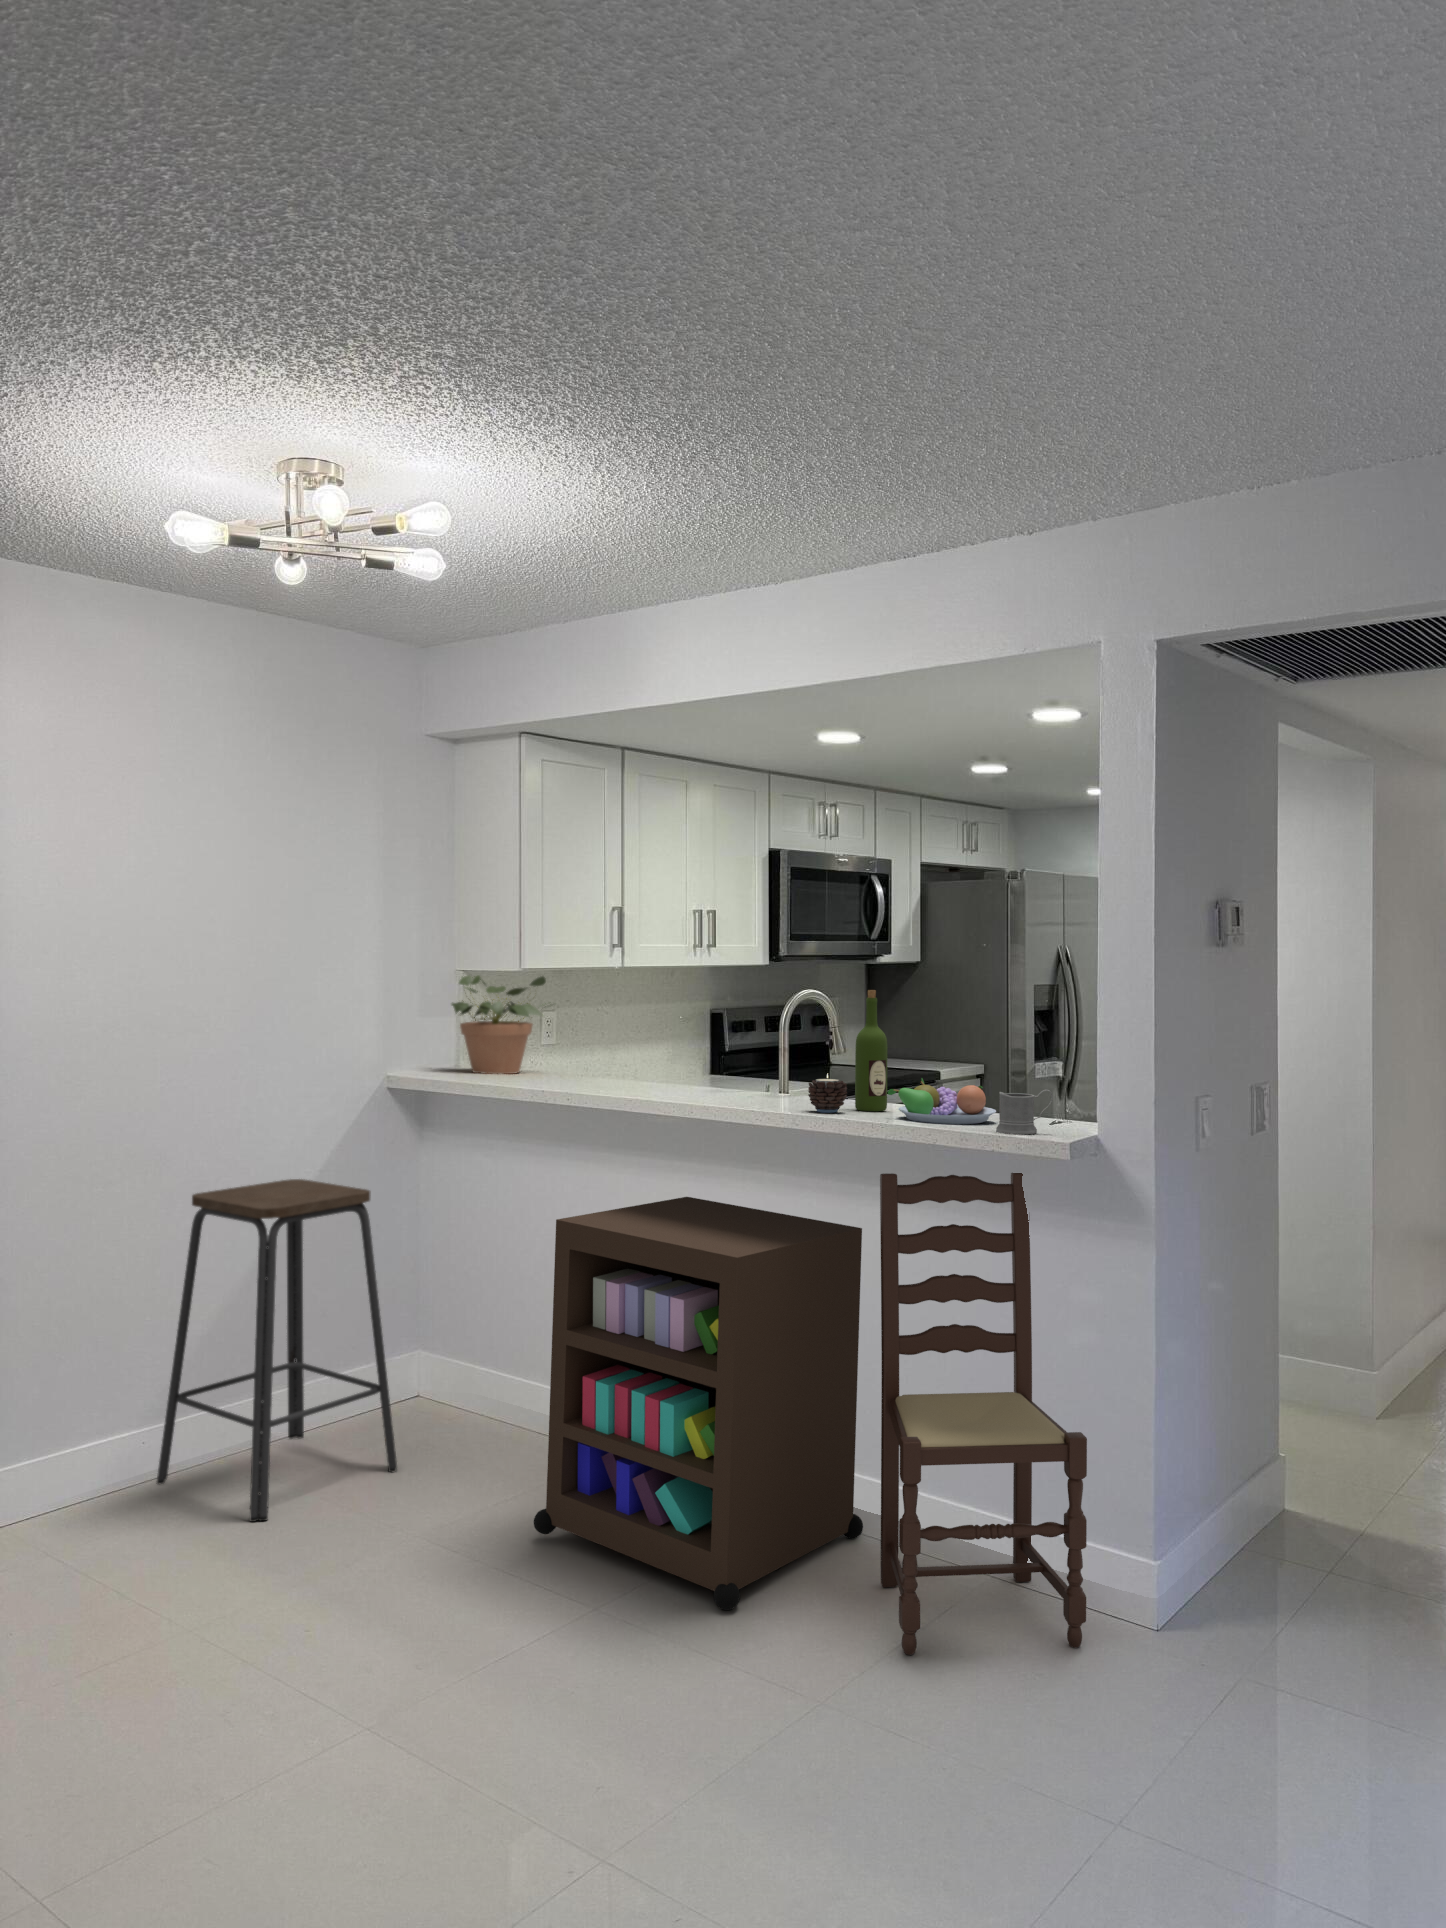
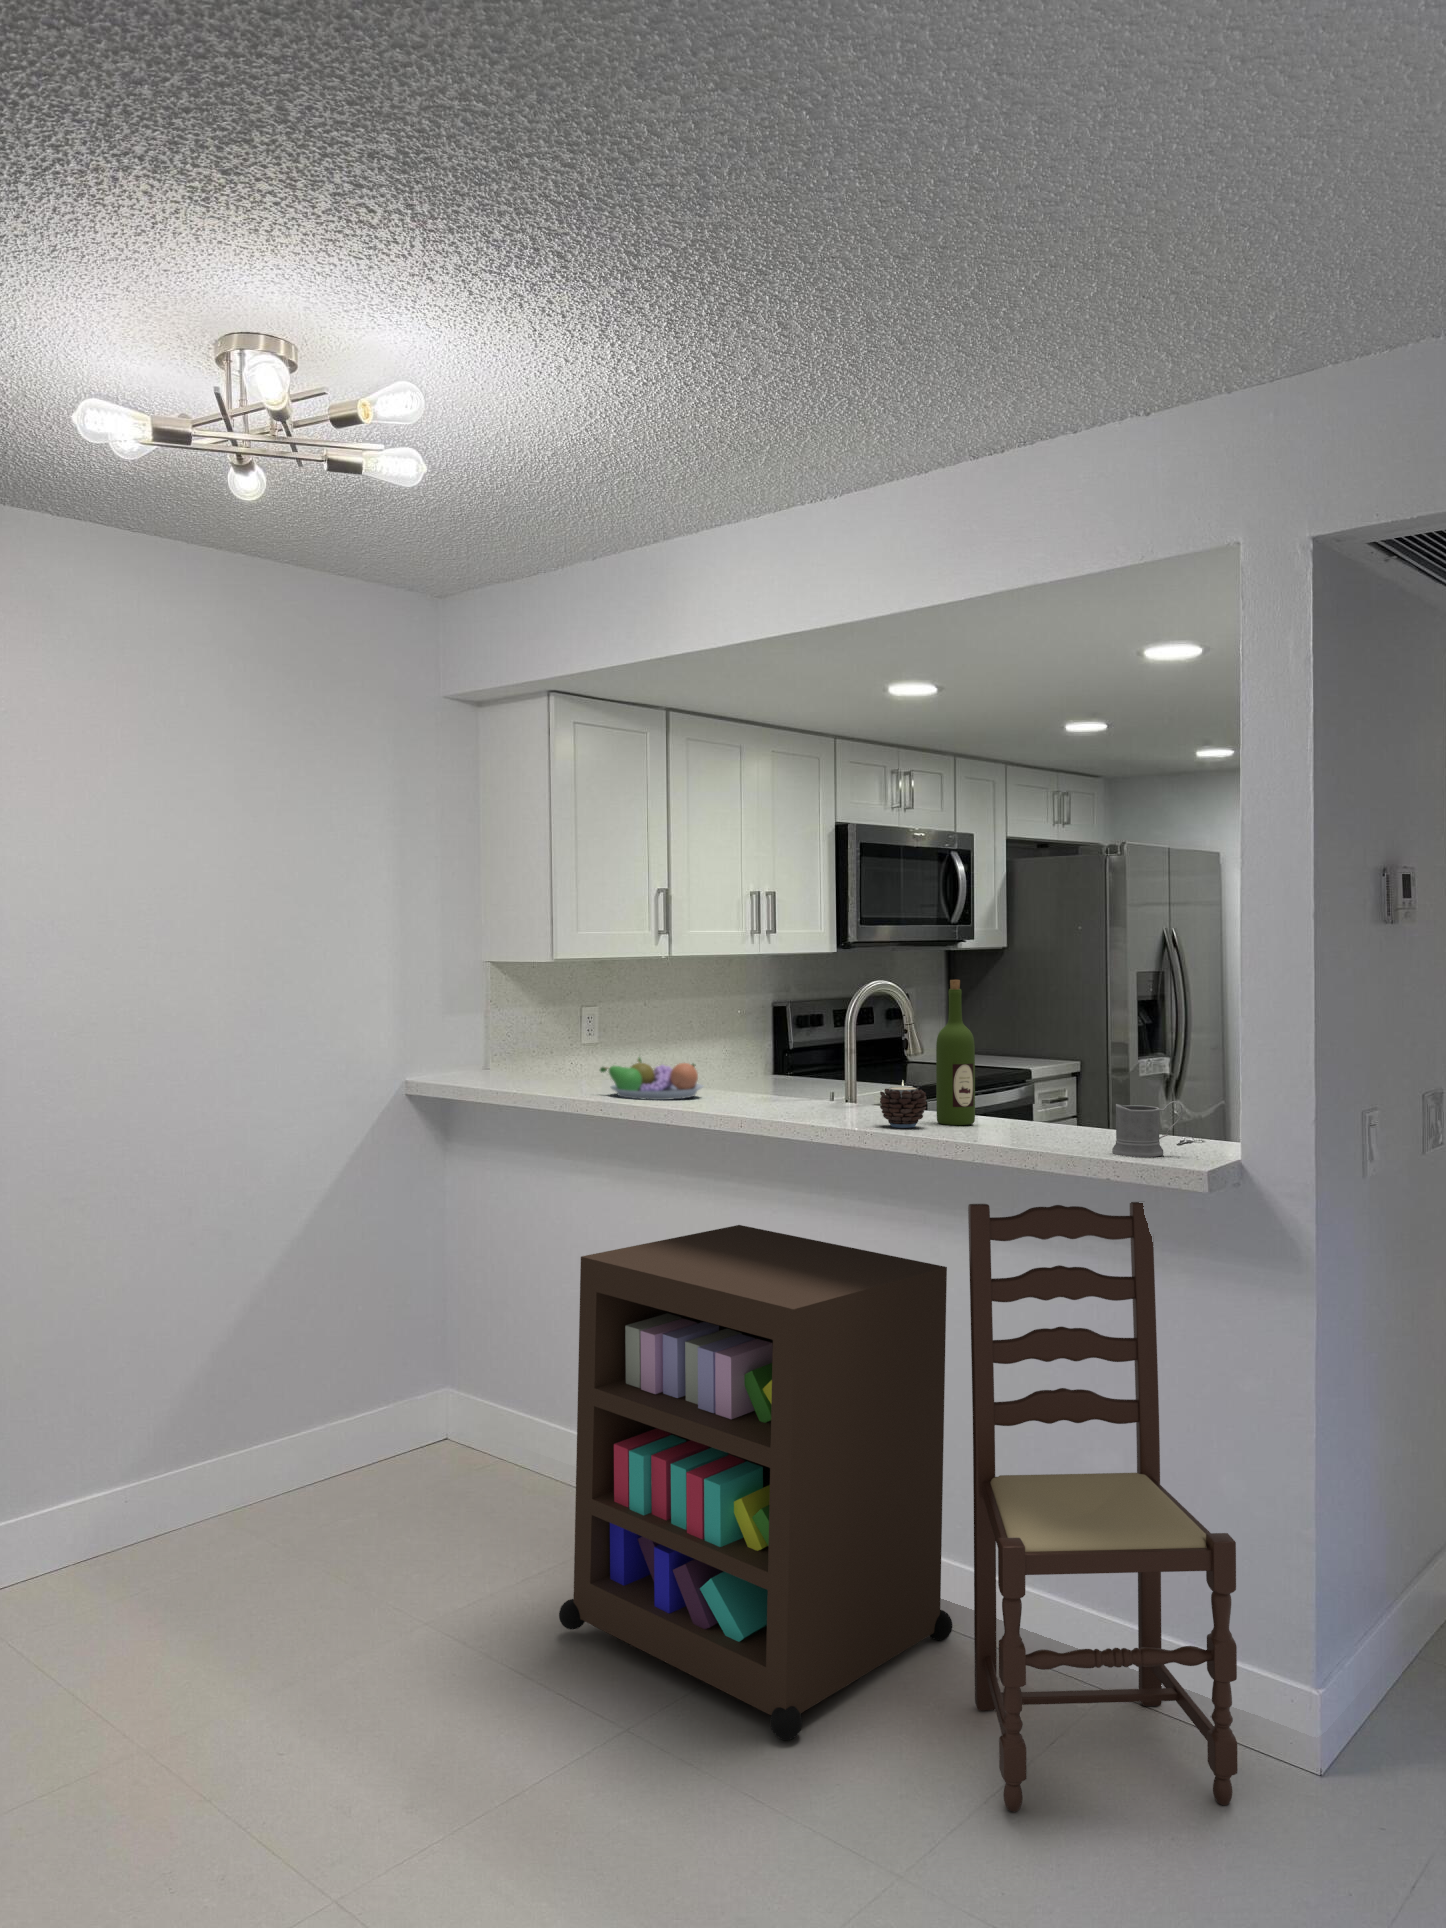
potted plant: present [452,975,546,1074] -> none [475,967,599,1080]
fruit bowl: present [888,1078,996,1124] -> present [600,1058,703,1100]
bar stool: present [157,1179,397,1522] -> none [137,1203,411,1606]

